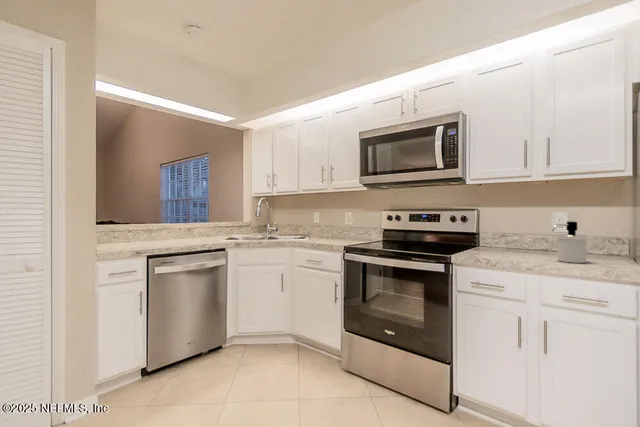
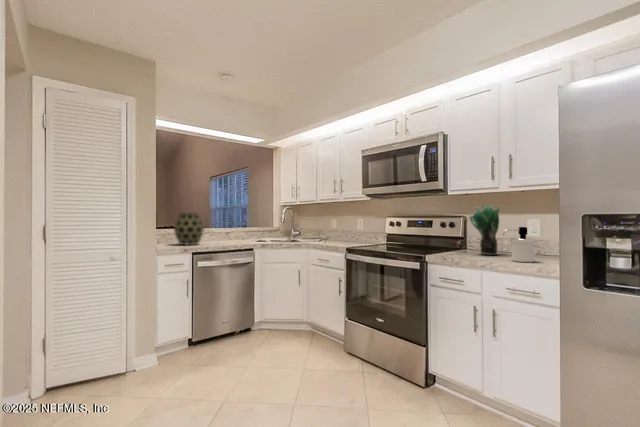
potted plant: none [494,195,533,254] -> present [470,204,499,255]
vase: none [121,205,161,246] -> present [174,213,203,245]

